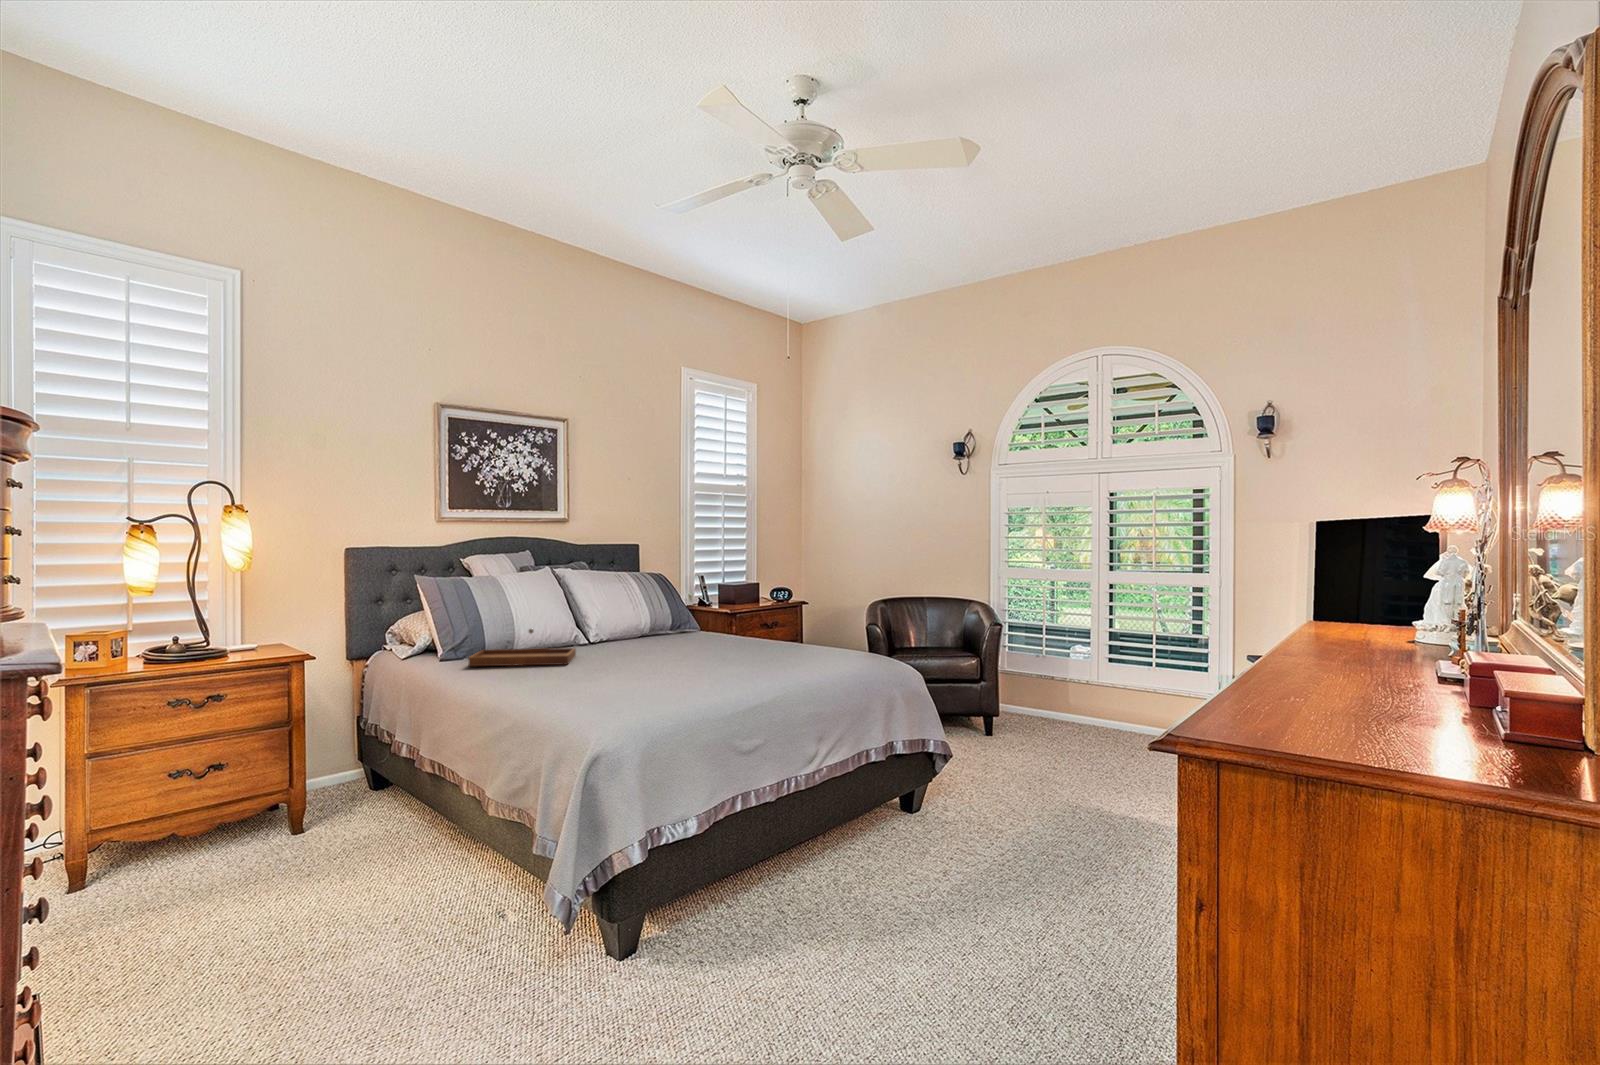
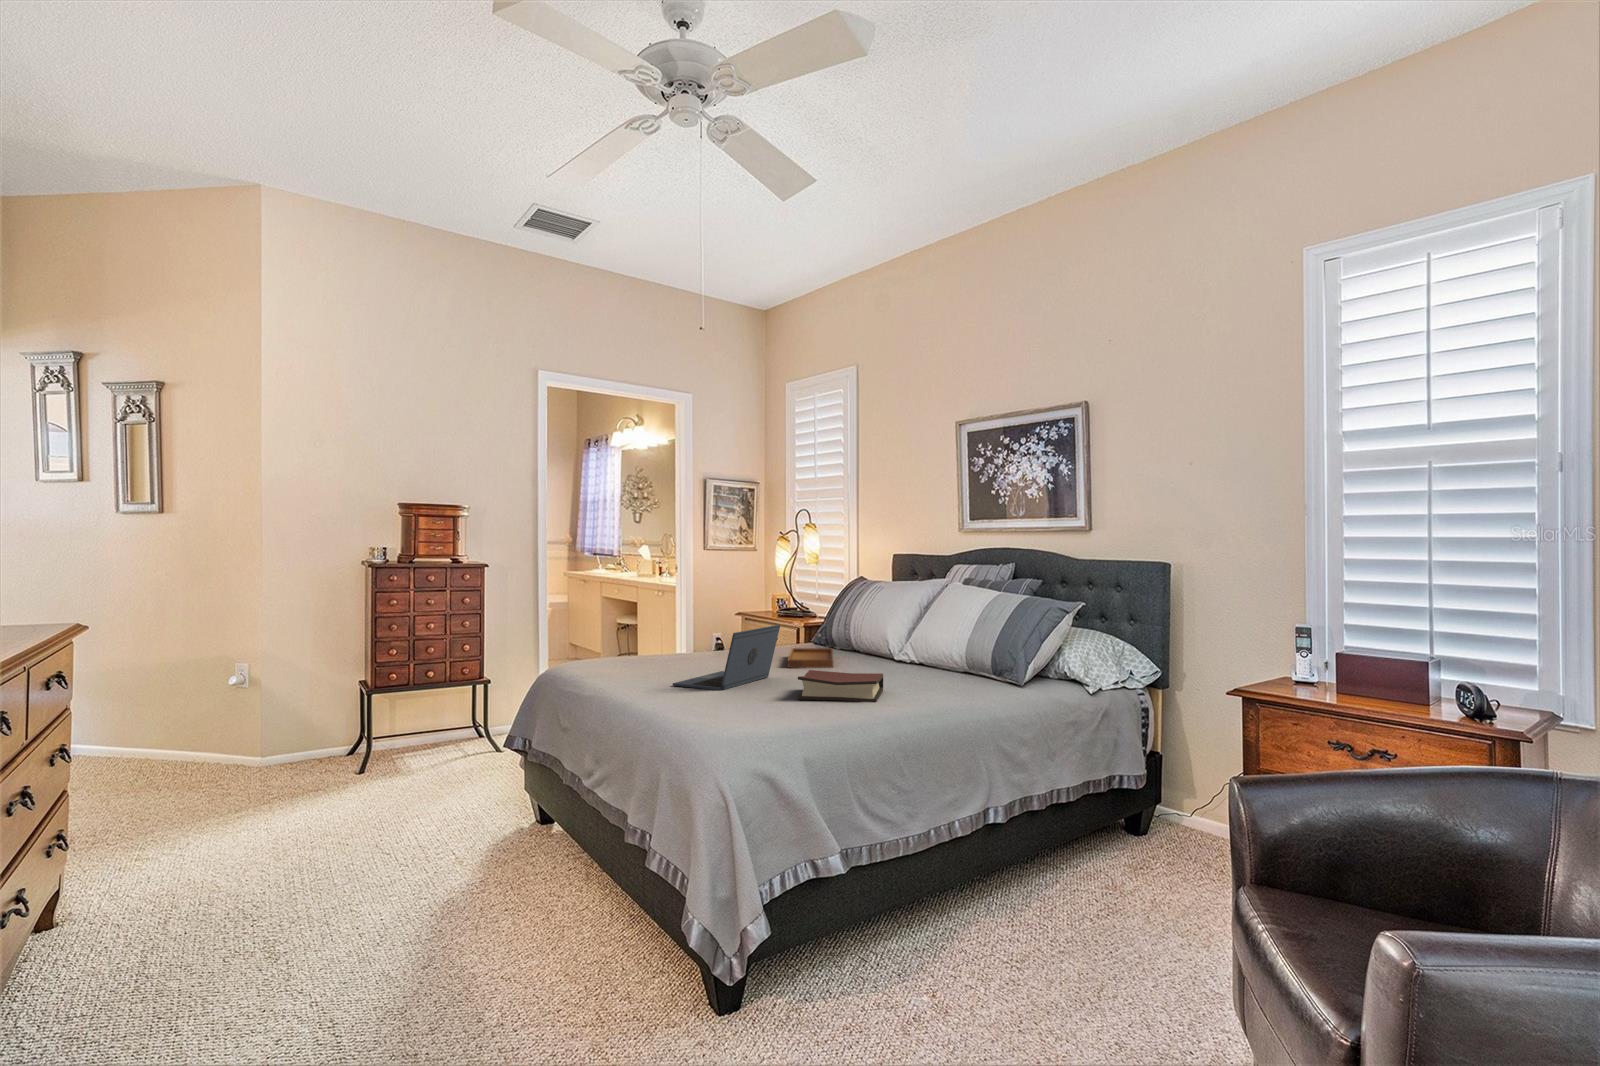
laptop: none [602,611,716,681] -> present [673,625,780,690]
hardback book: none [709,630,766,655] -> present [798,670,883,702]

